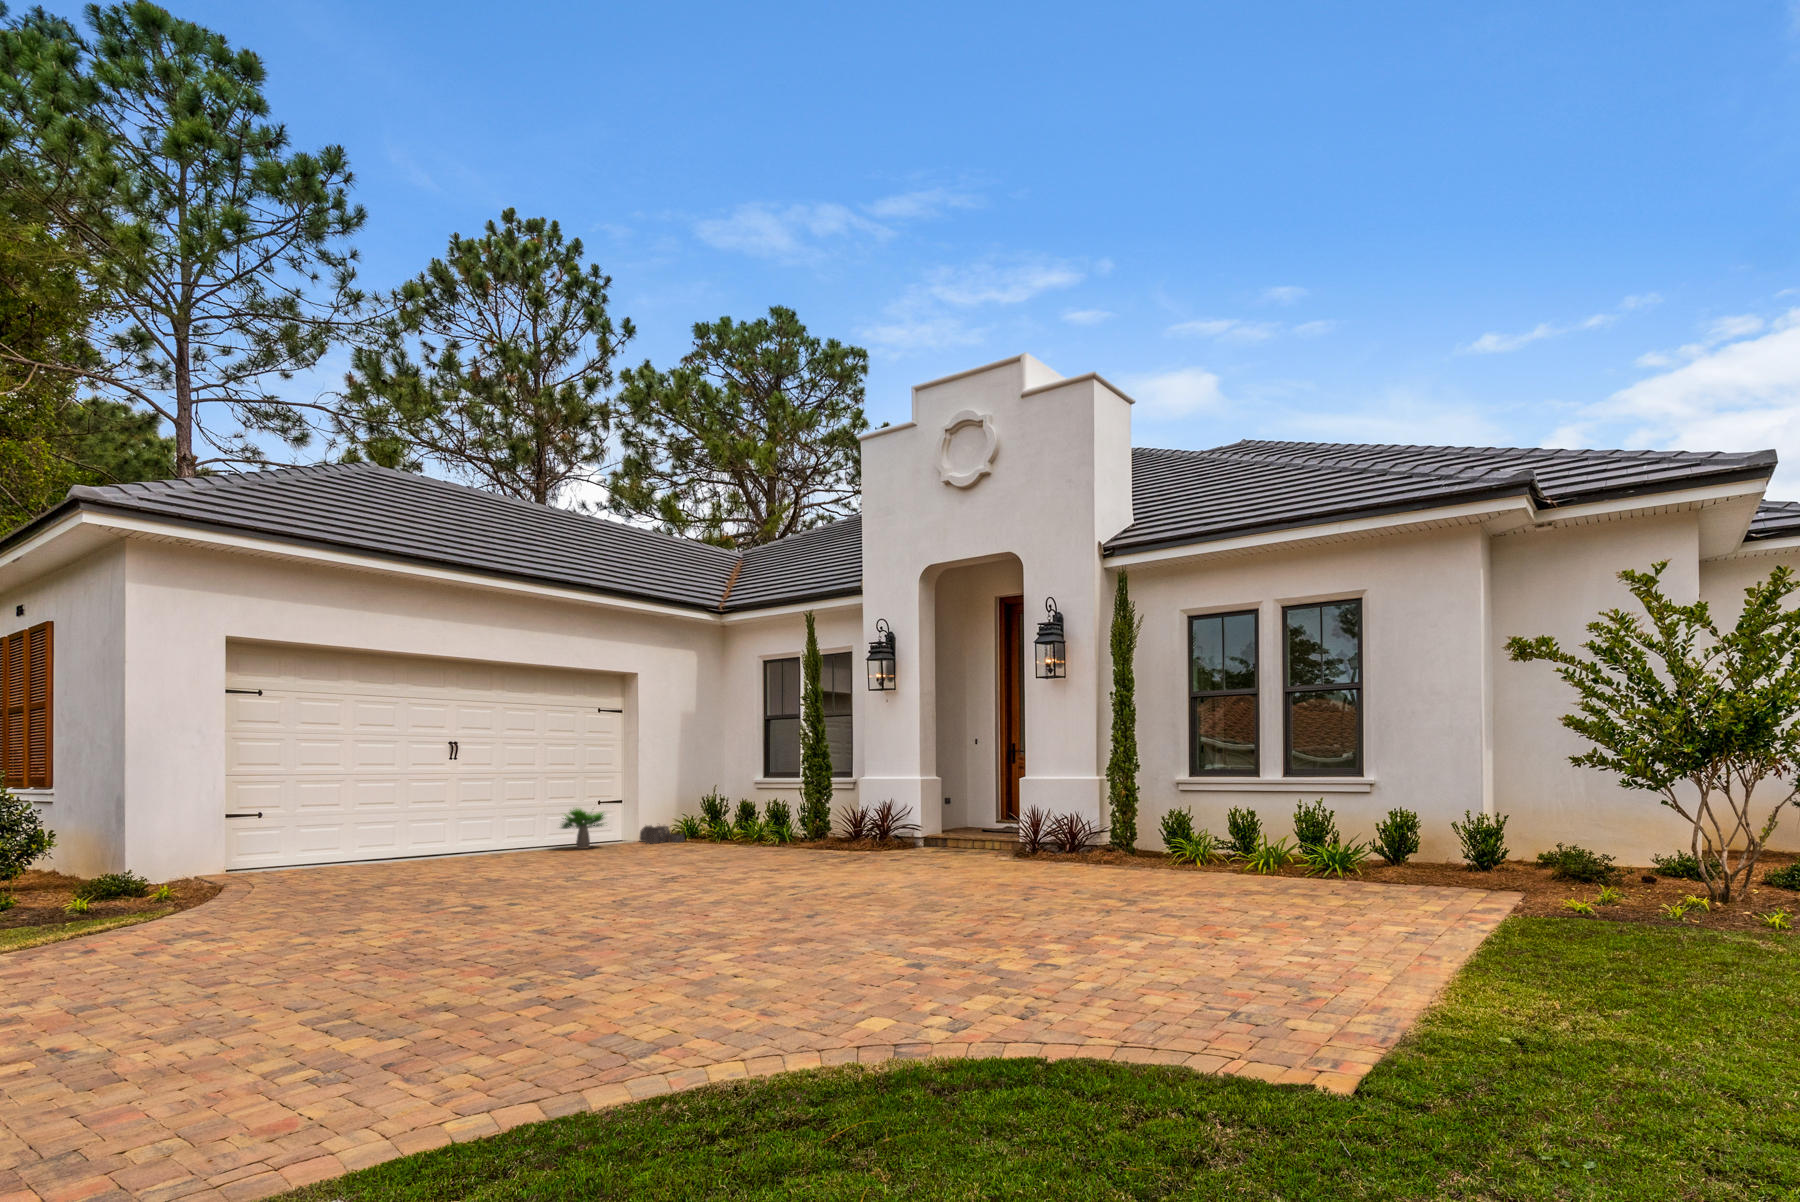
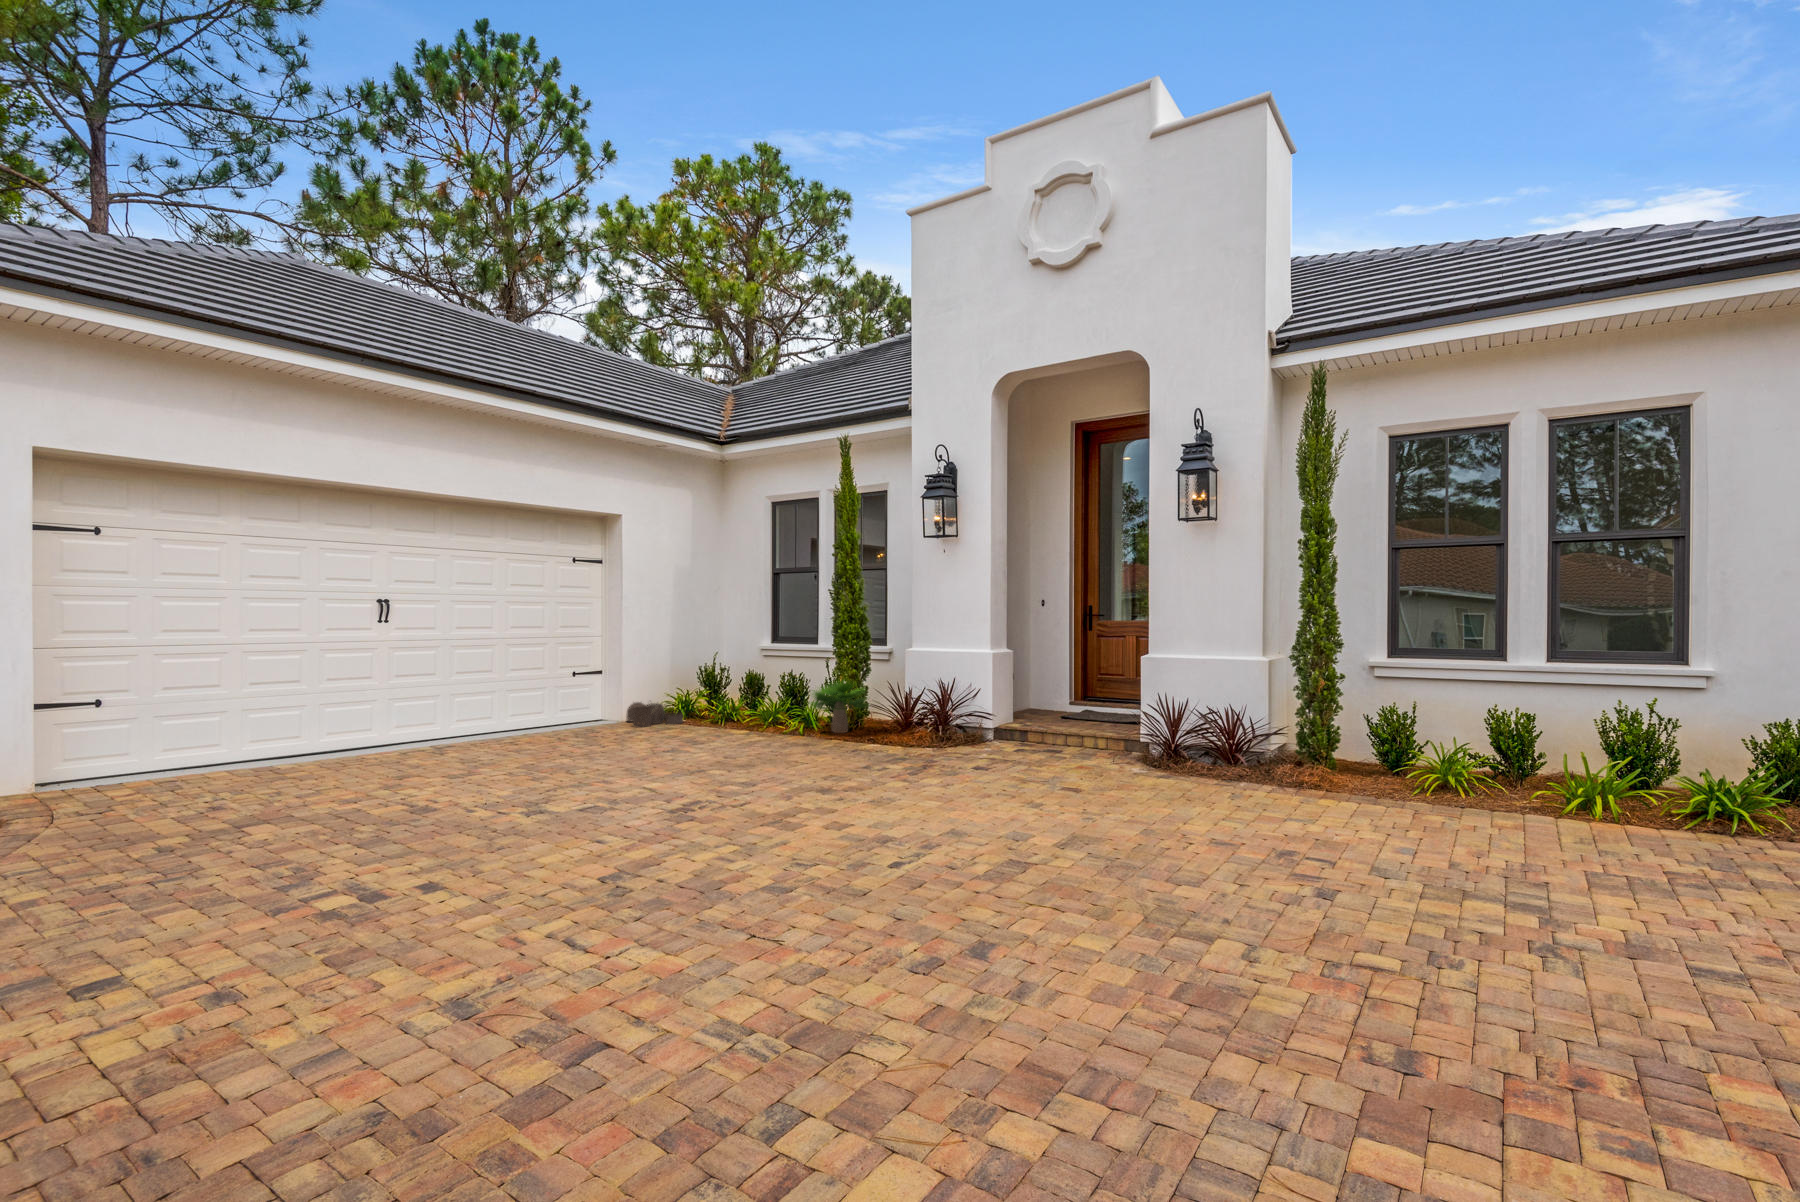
potted plant: present [561,809,604,849] -> present [811,680,867,733]

